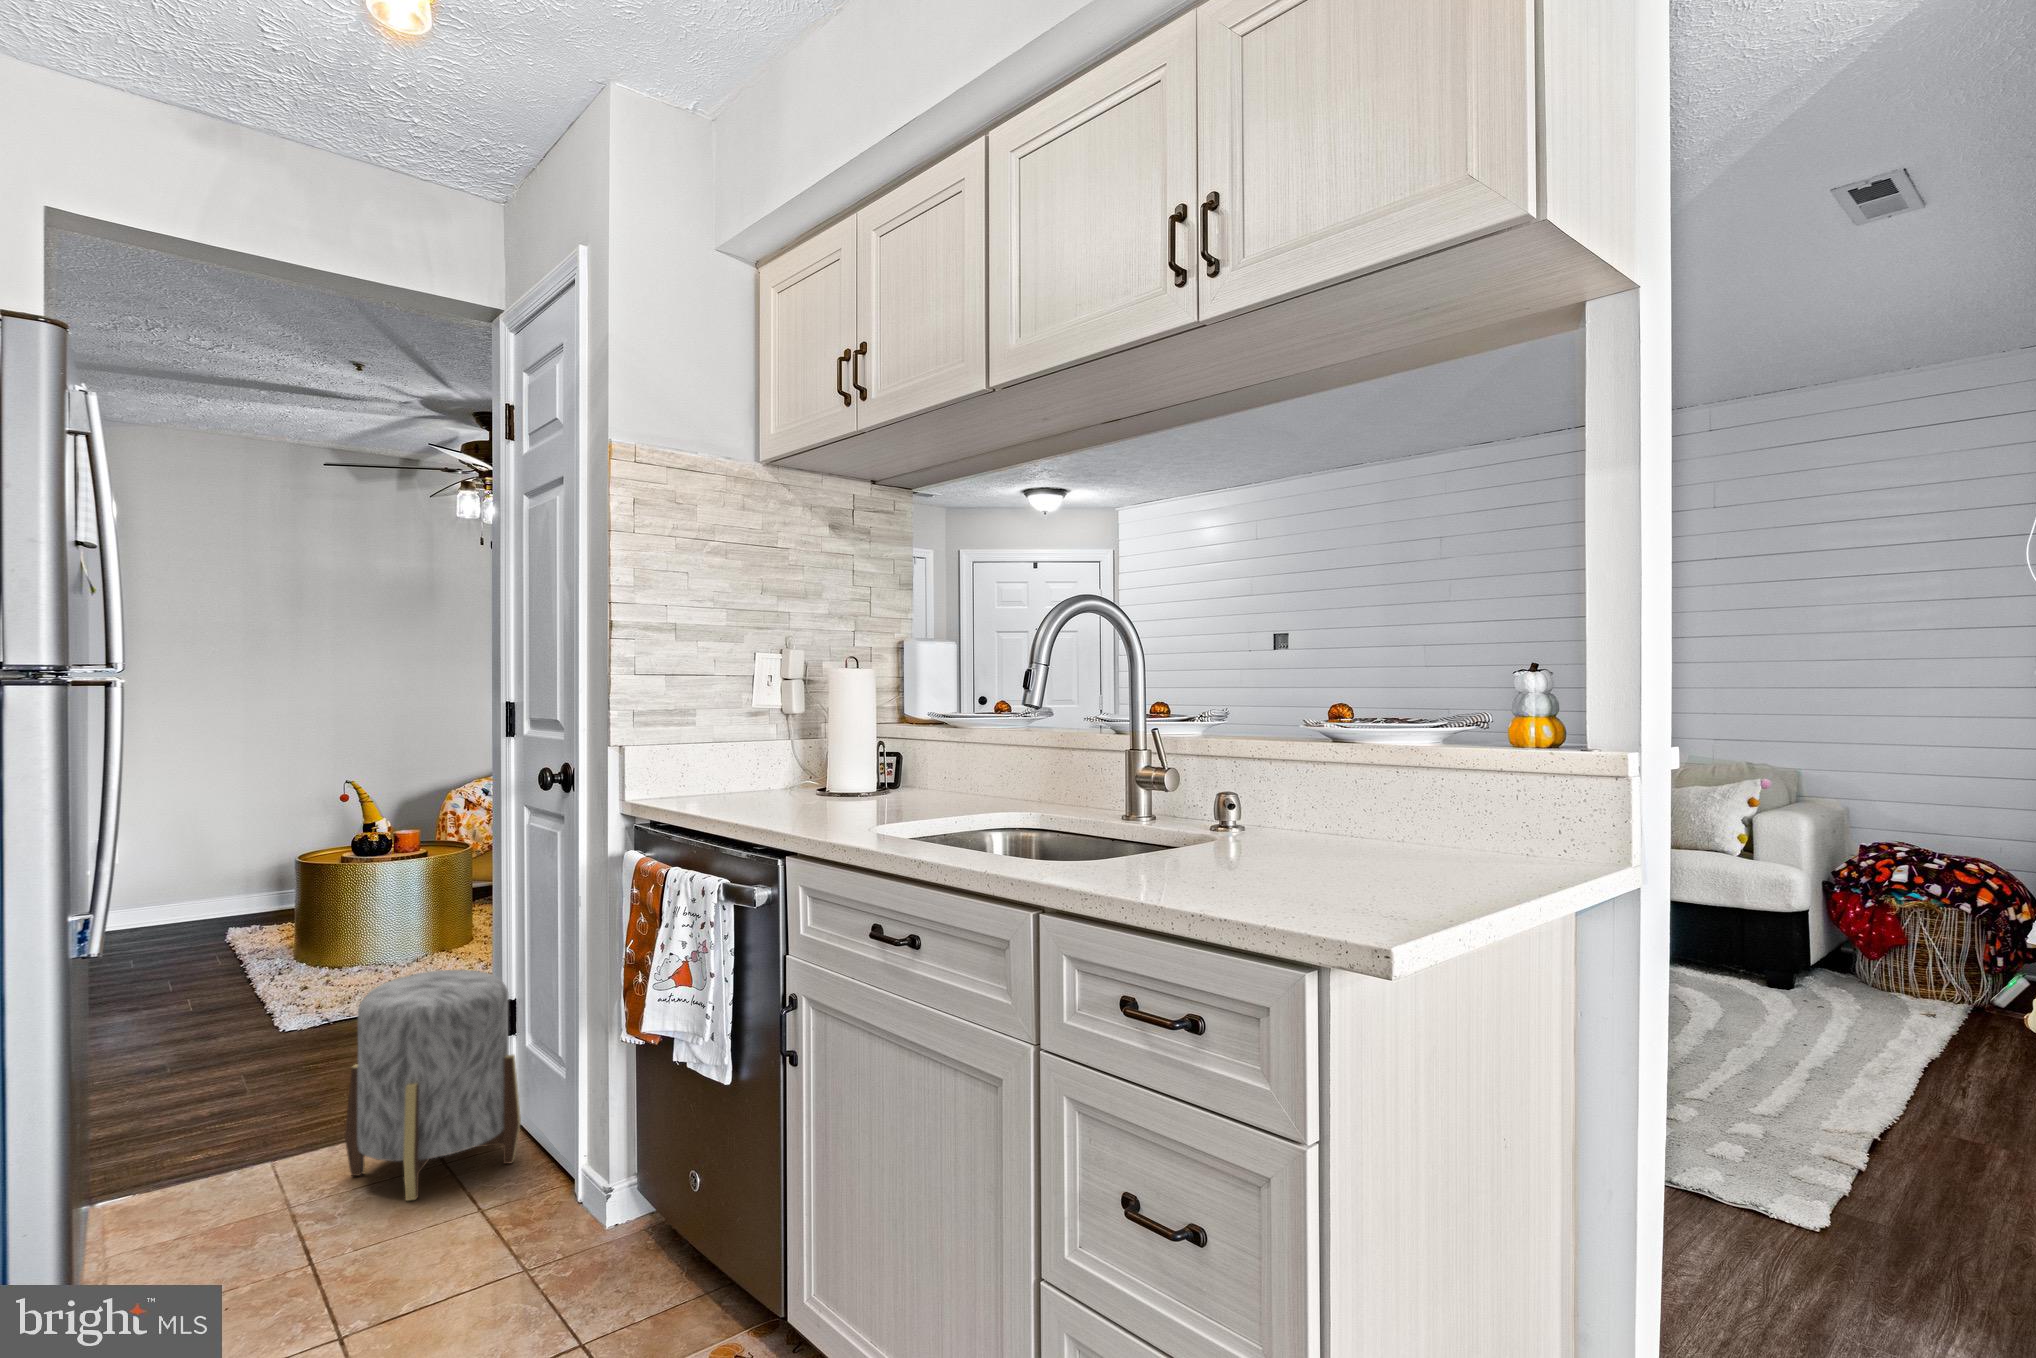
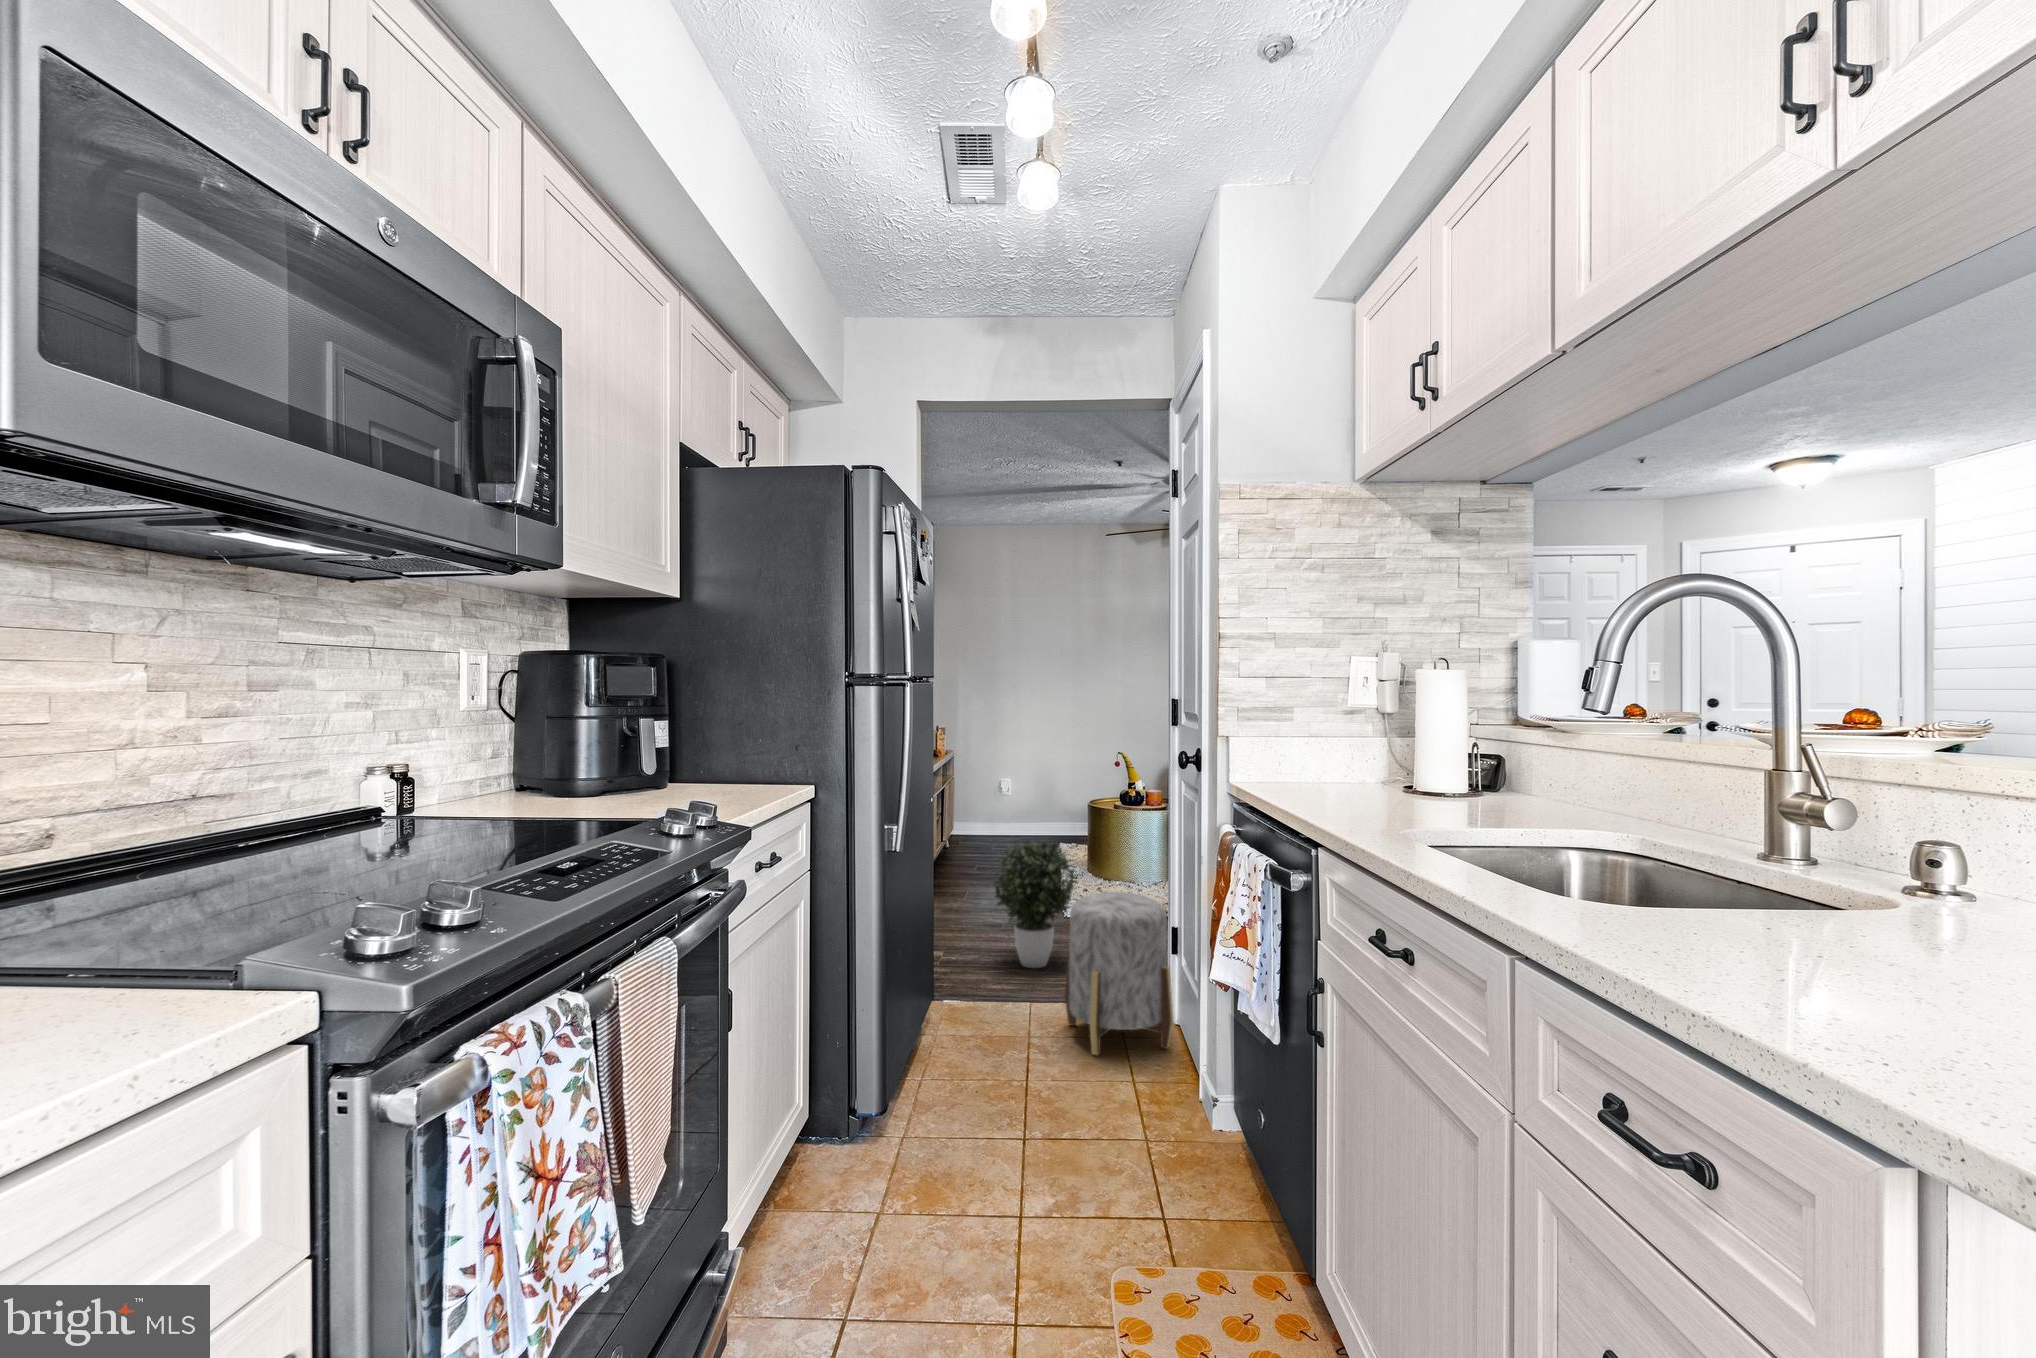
potted plant: none [173,923,330,1122] -> present [993,841,1078,968]

